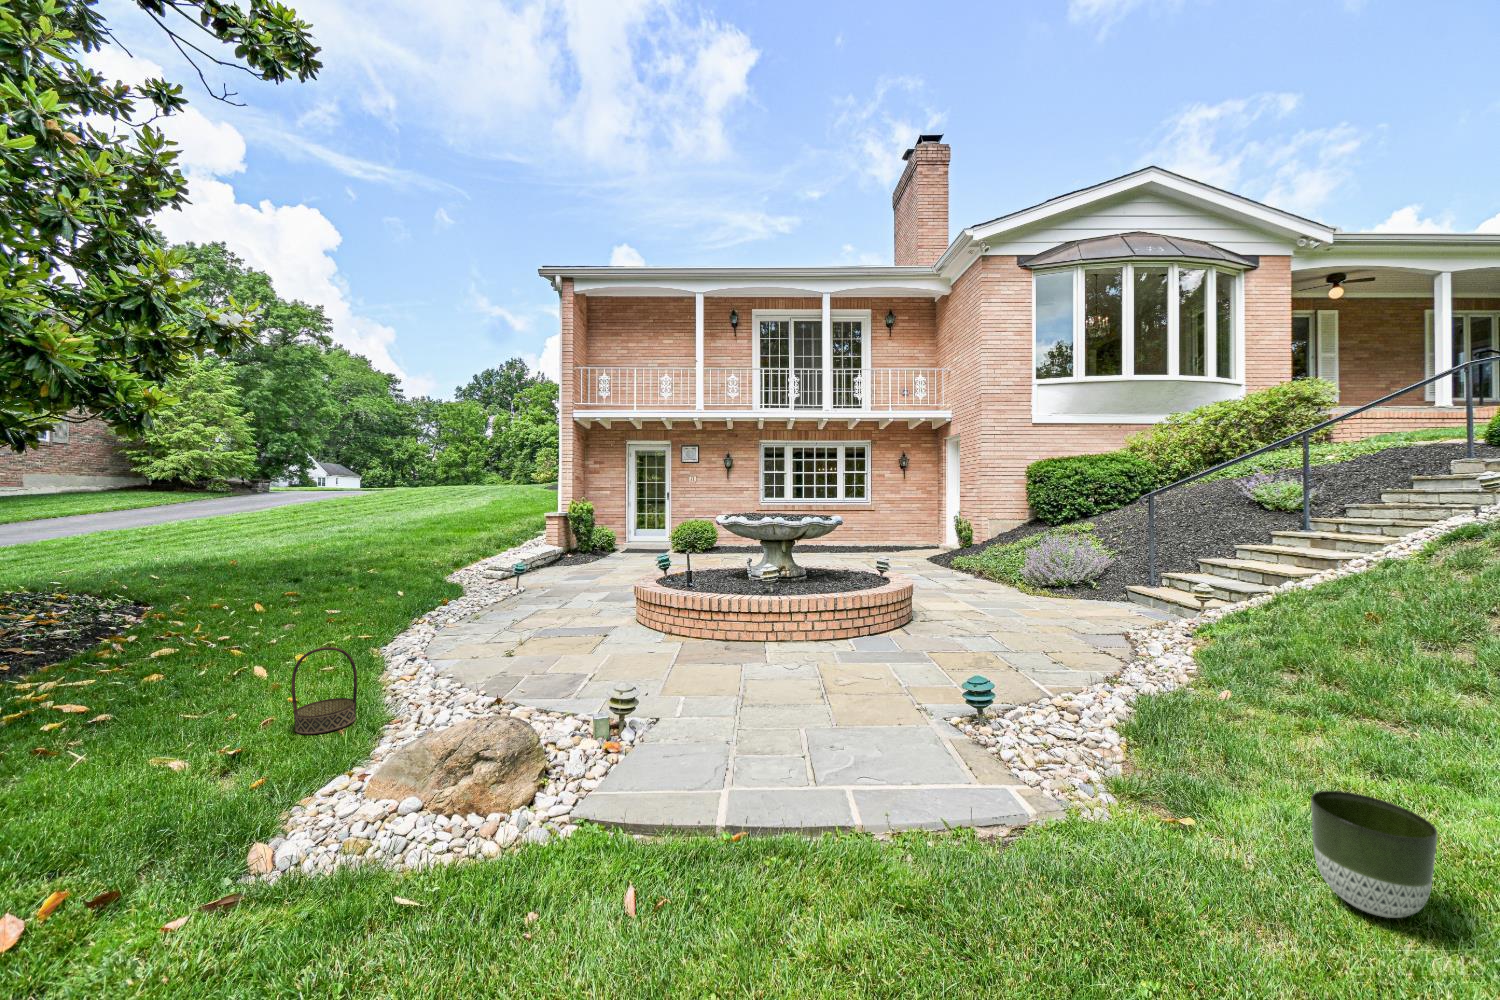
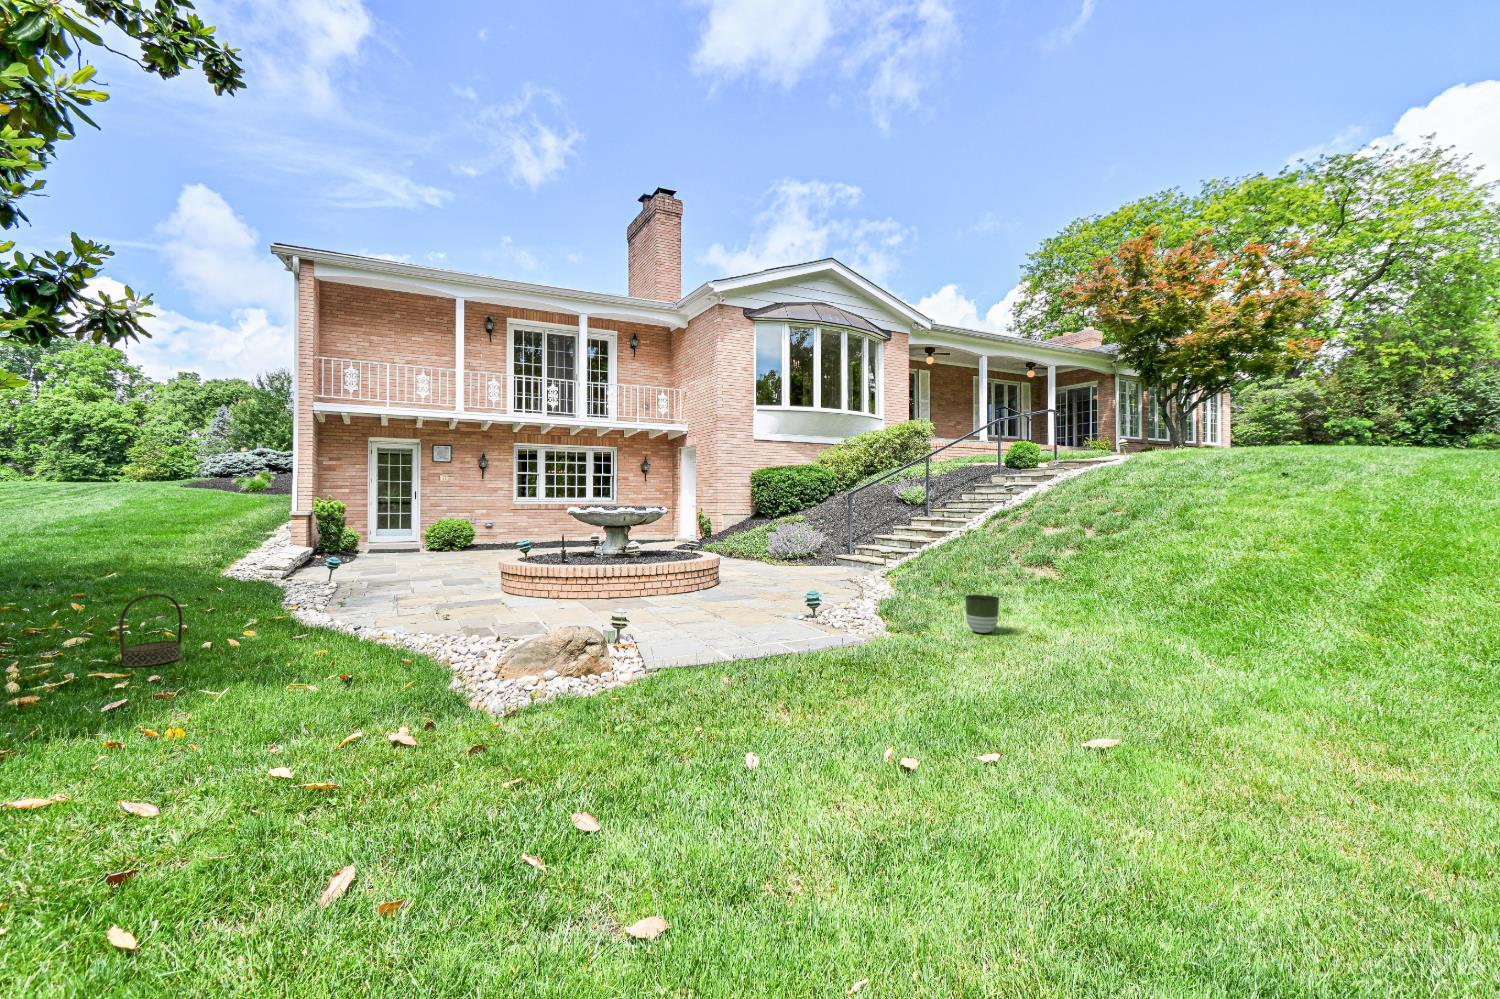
basket: present [291,647,357,734] -> present [119,594,182,667]

